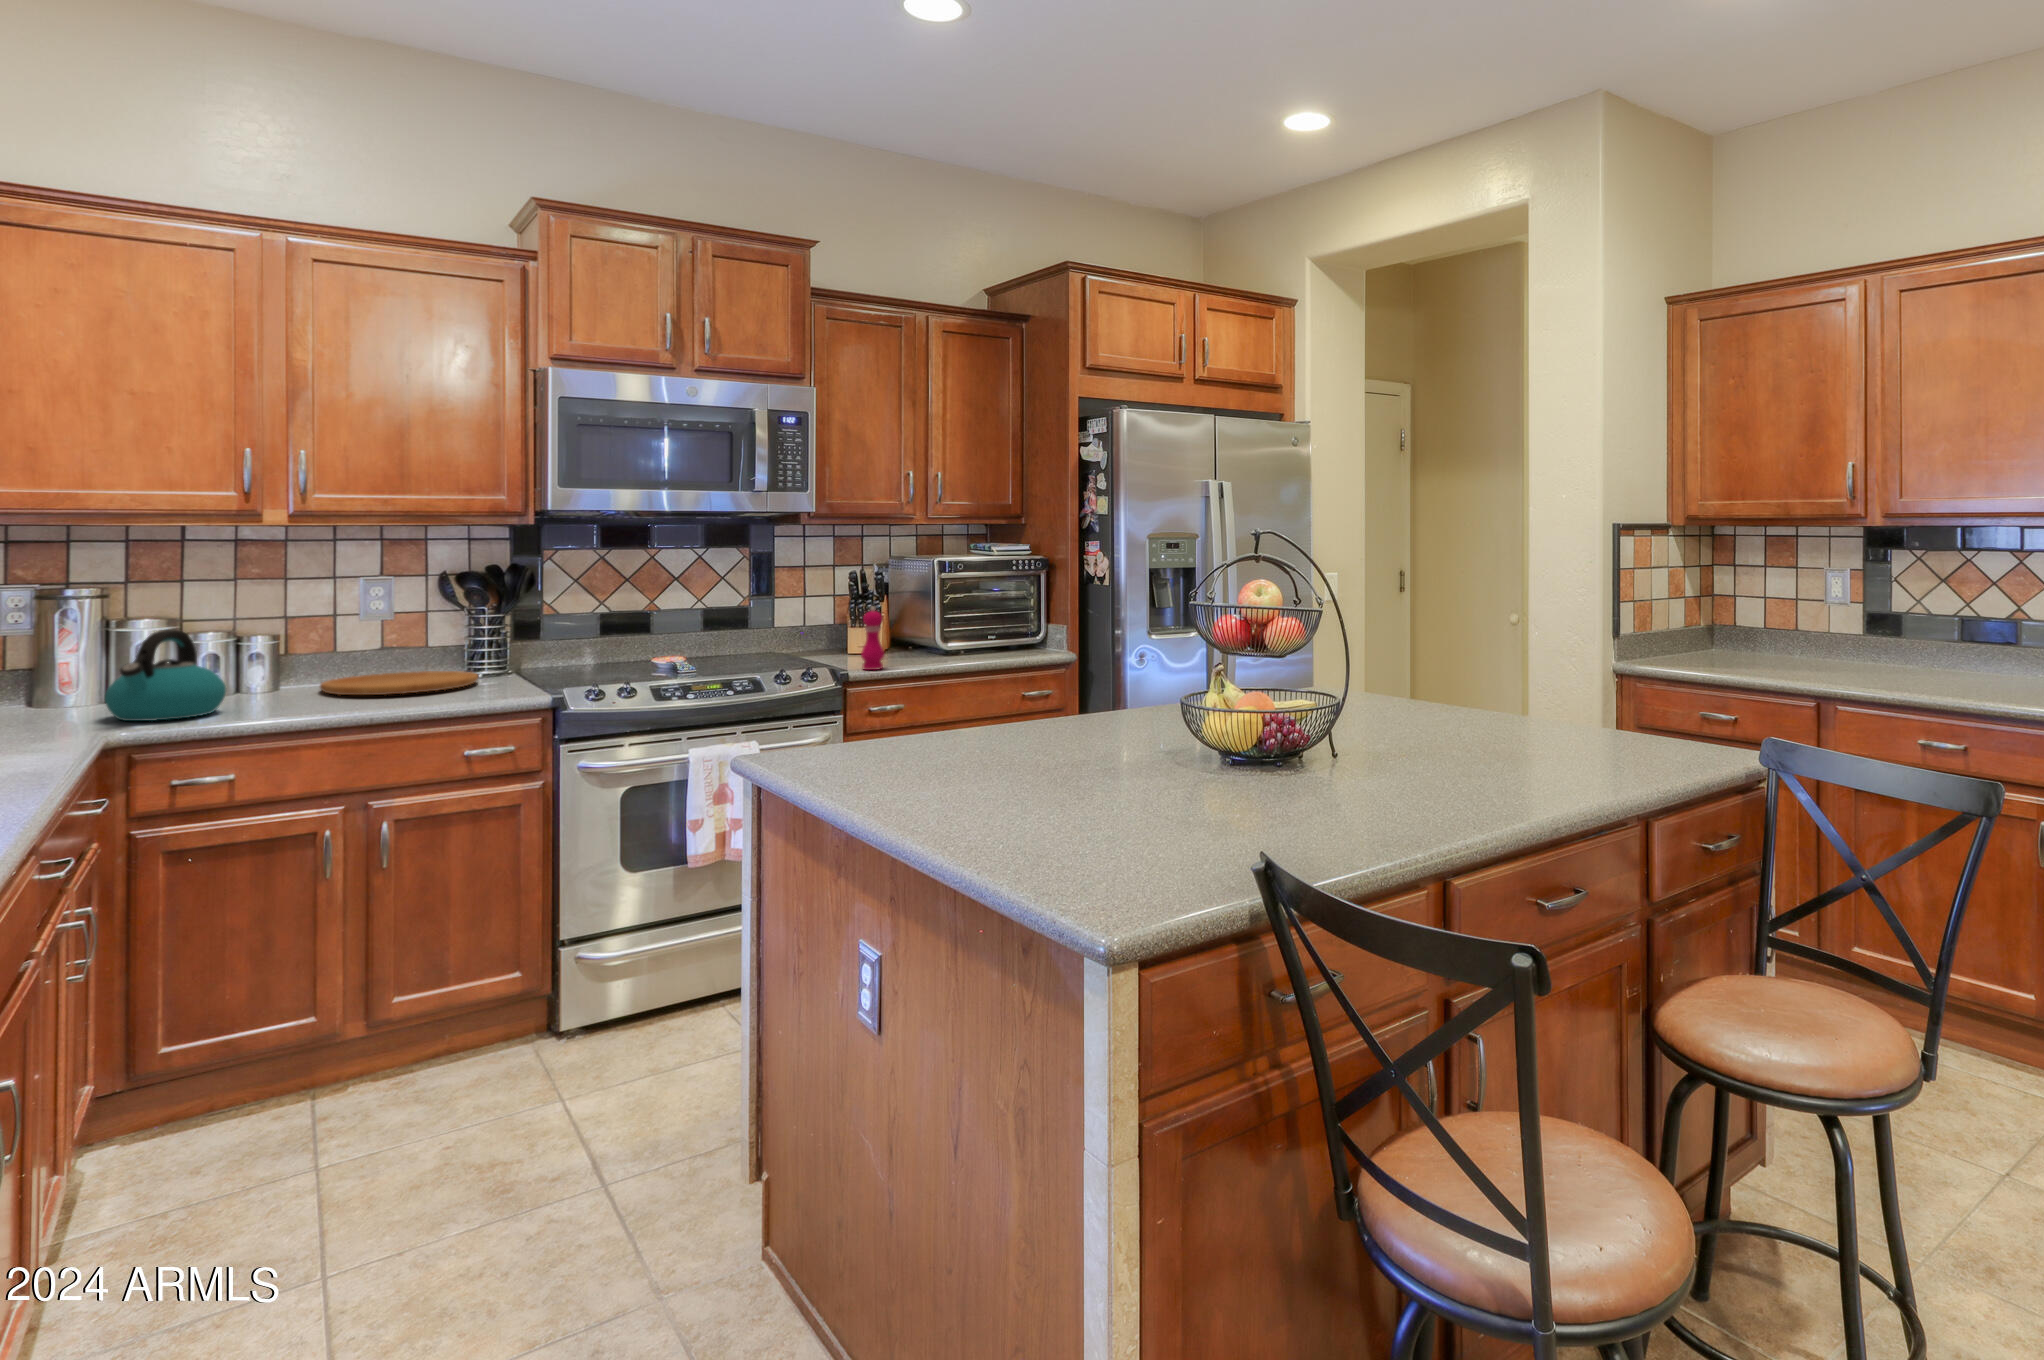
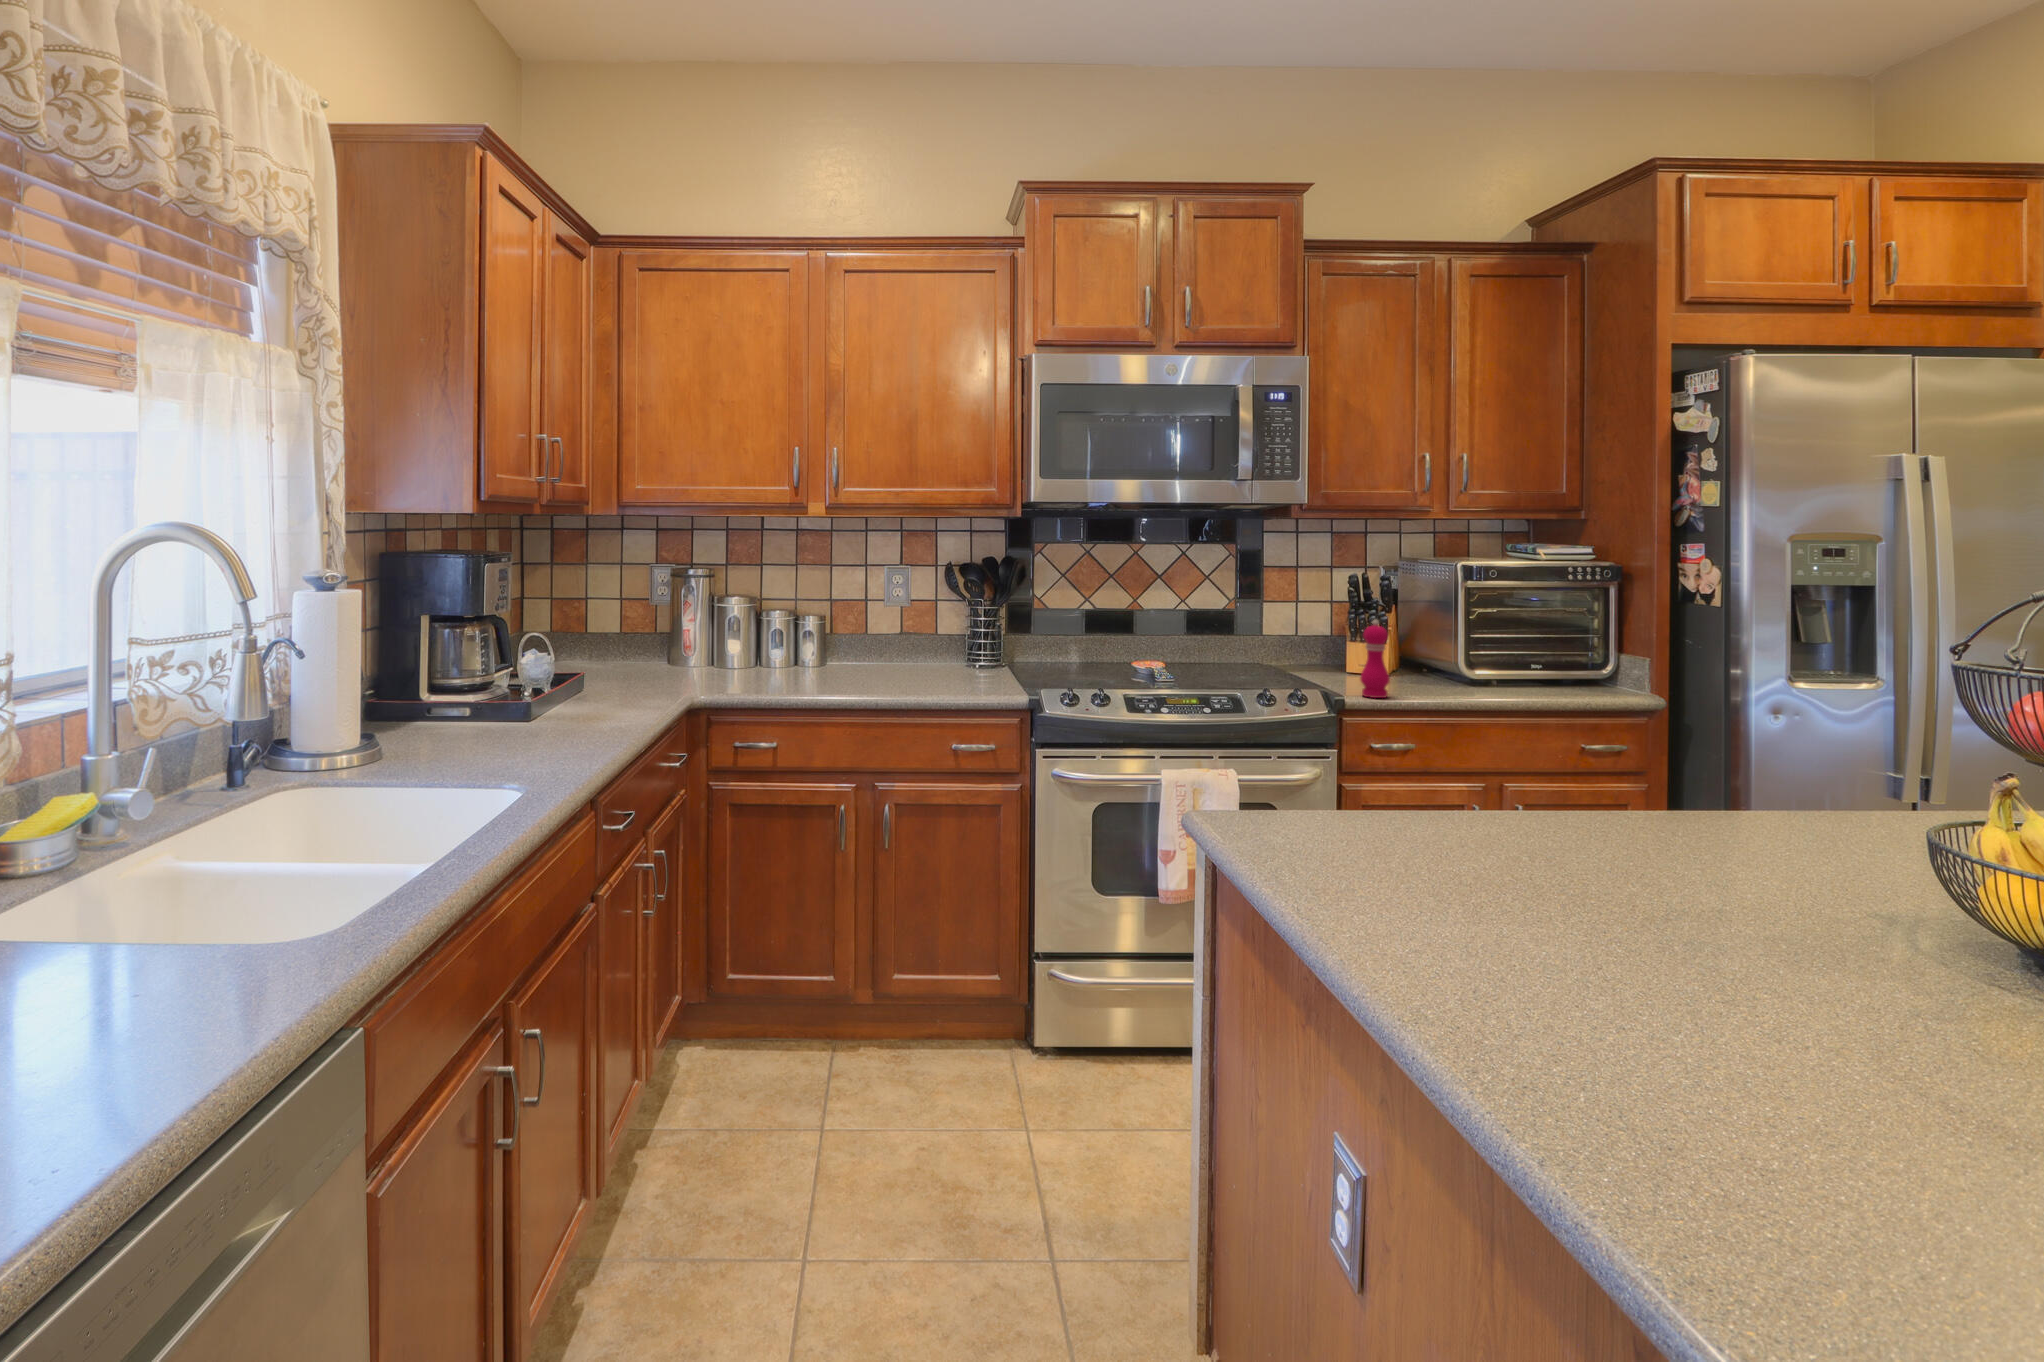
kettle: present [105,630,226,721] -> none [696,608,776,688]
cutting board: present [320,671,478,695] -> none [850,658,975,680]

